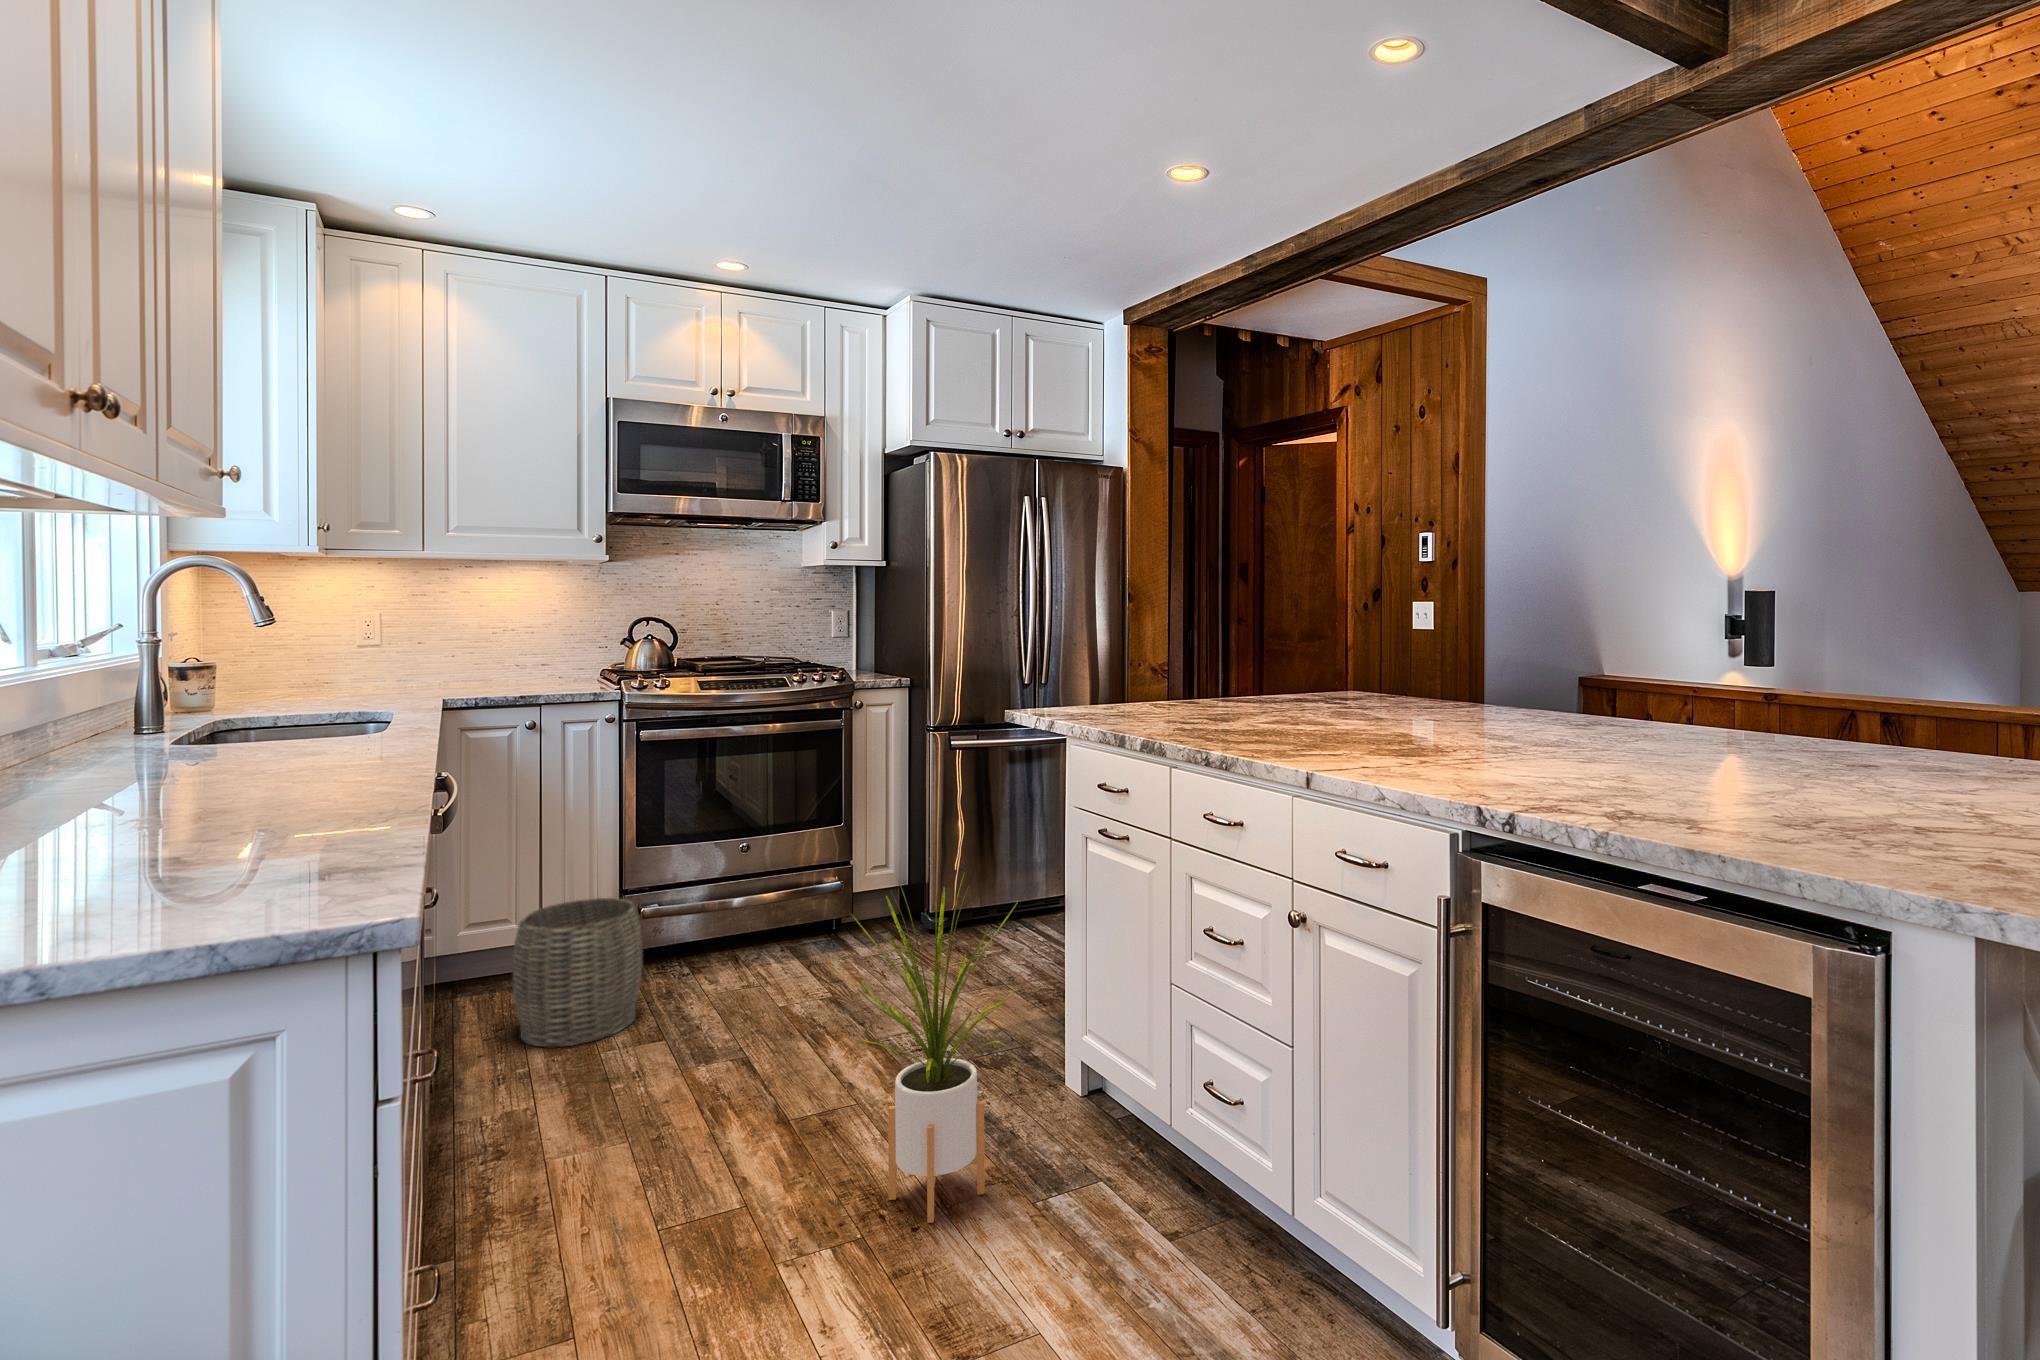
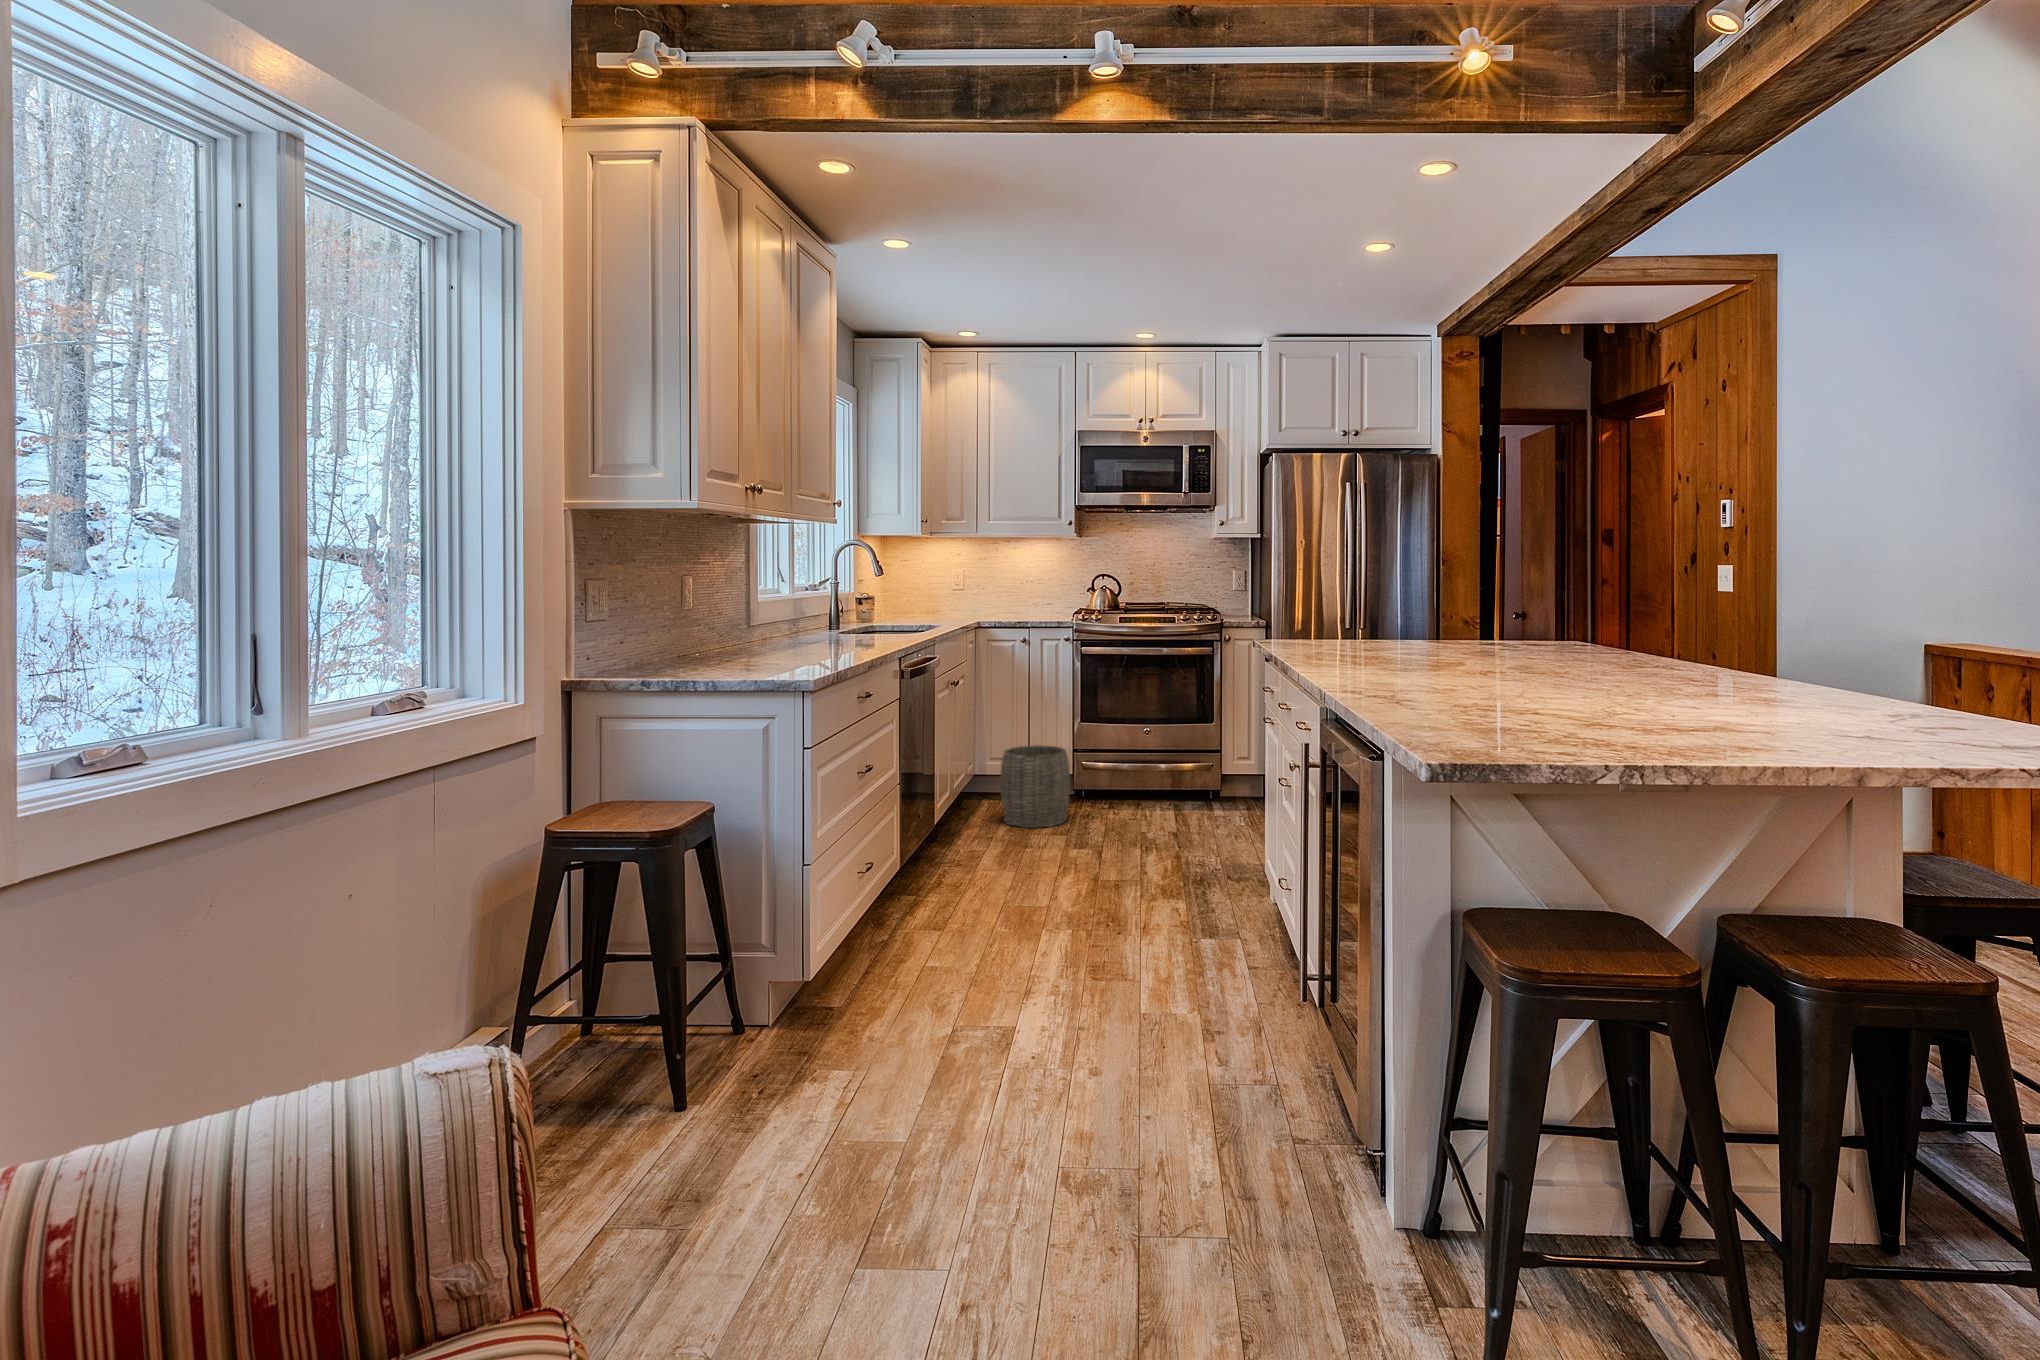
house plant: present [852,874,1021,1223] -> none [1086,723,1197,935]

